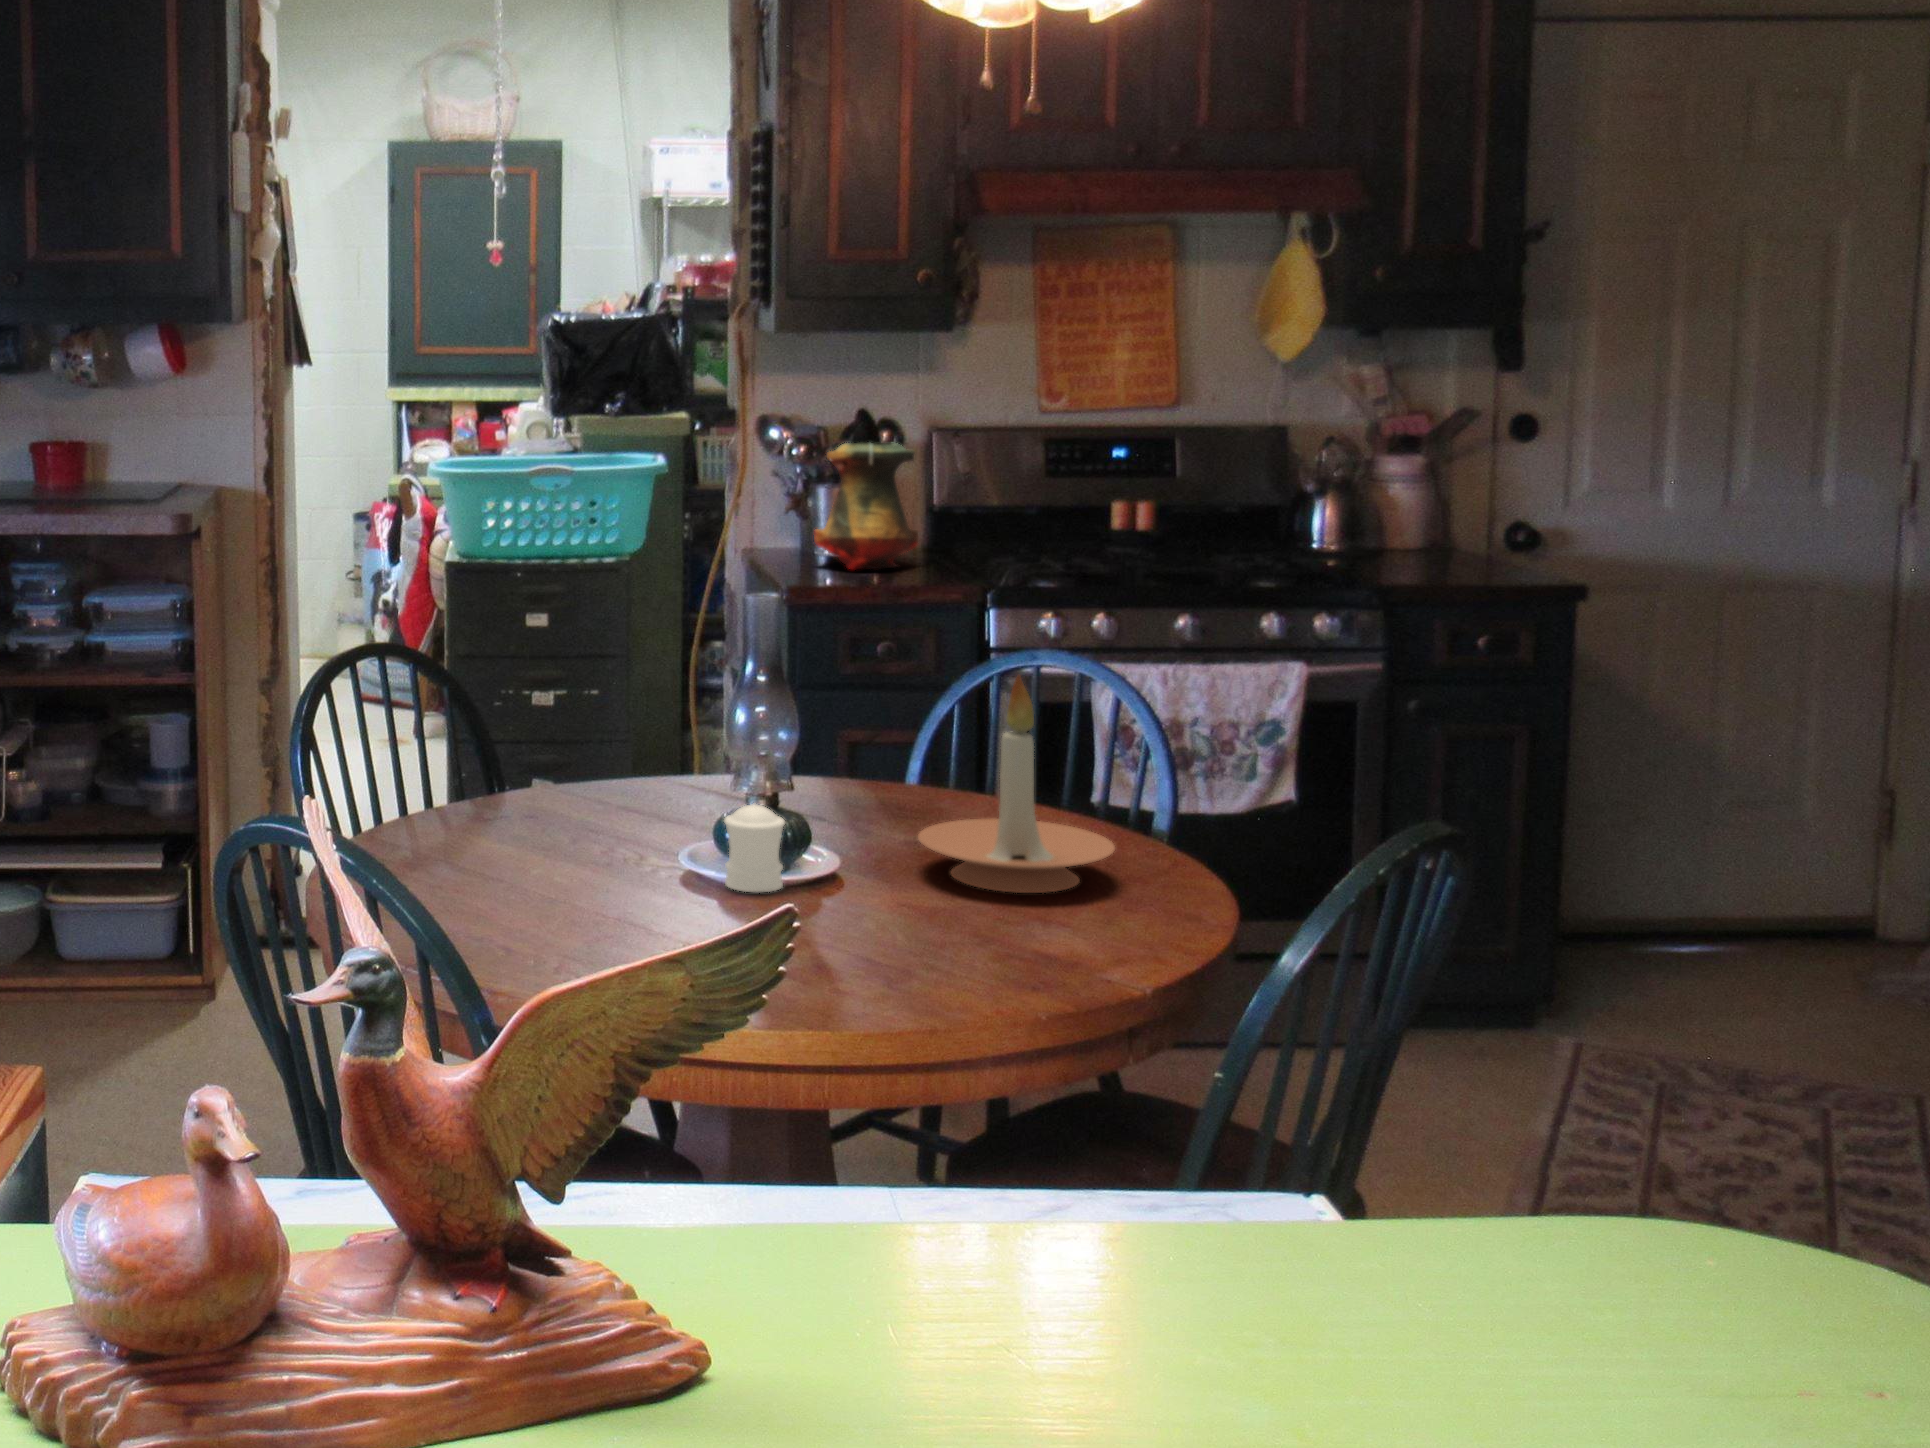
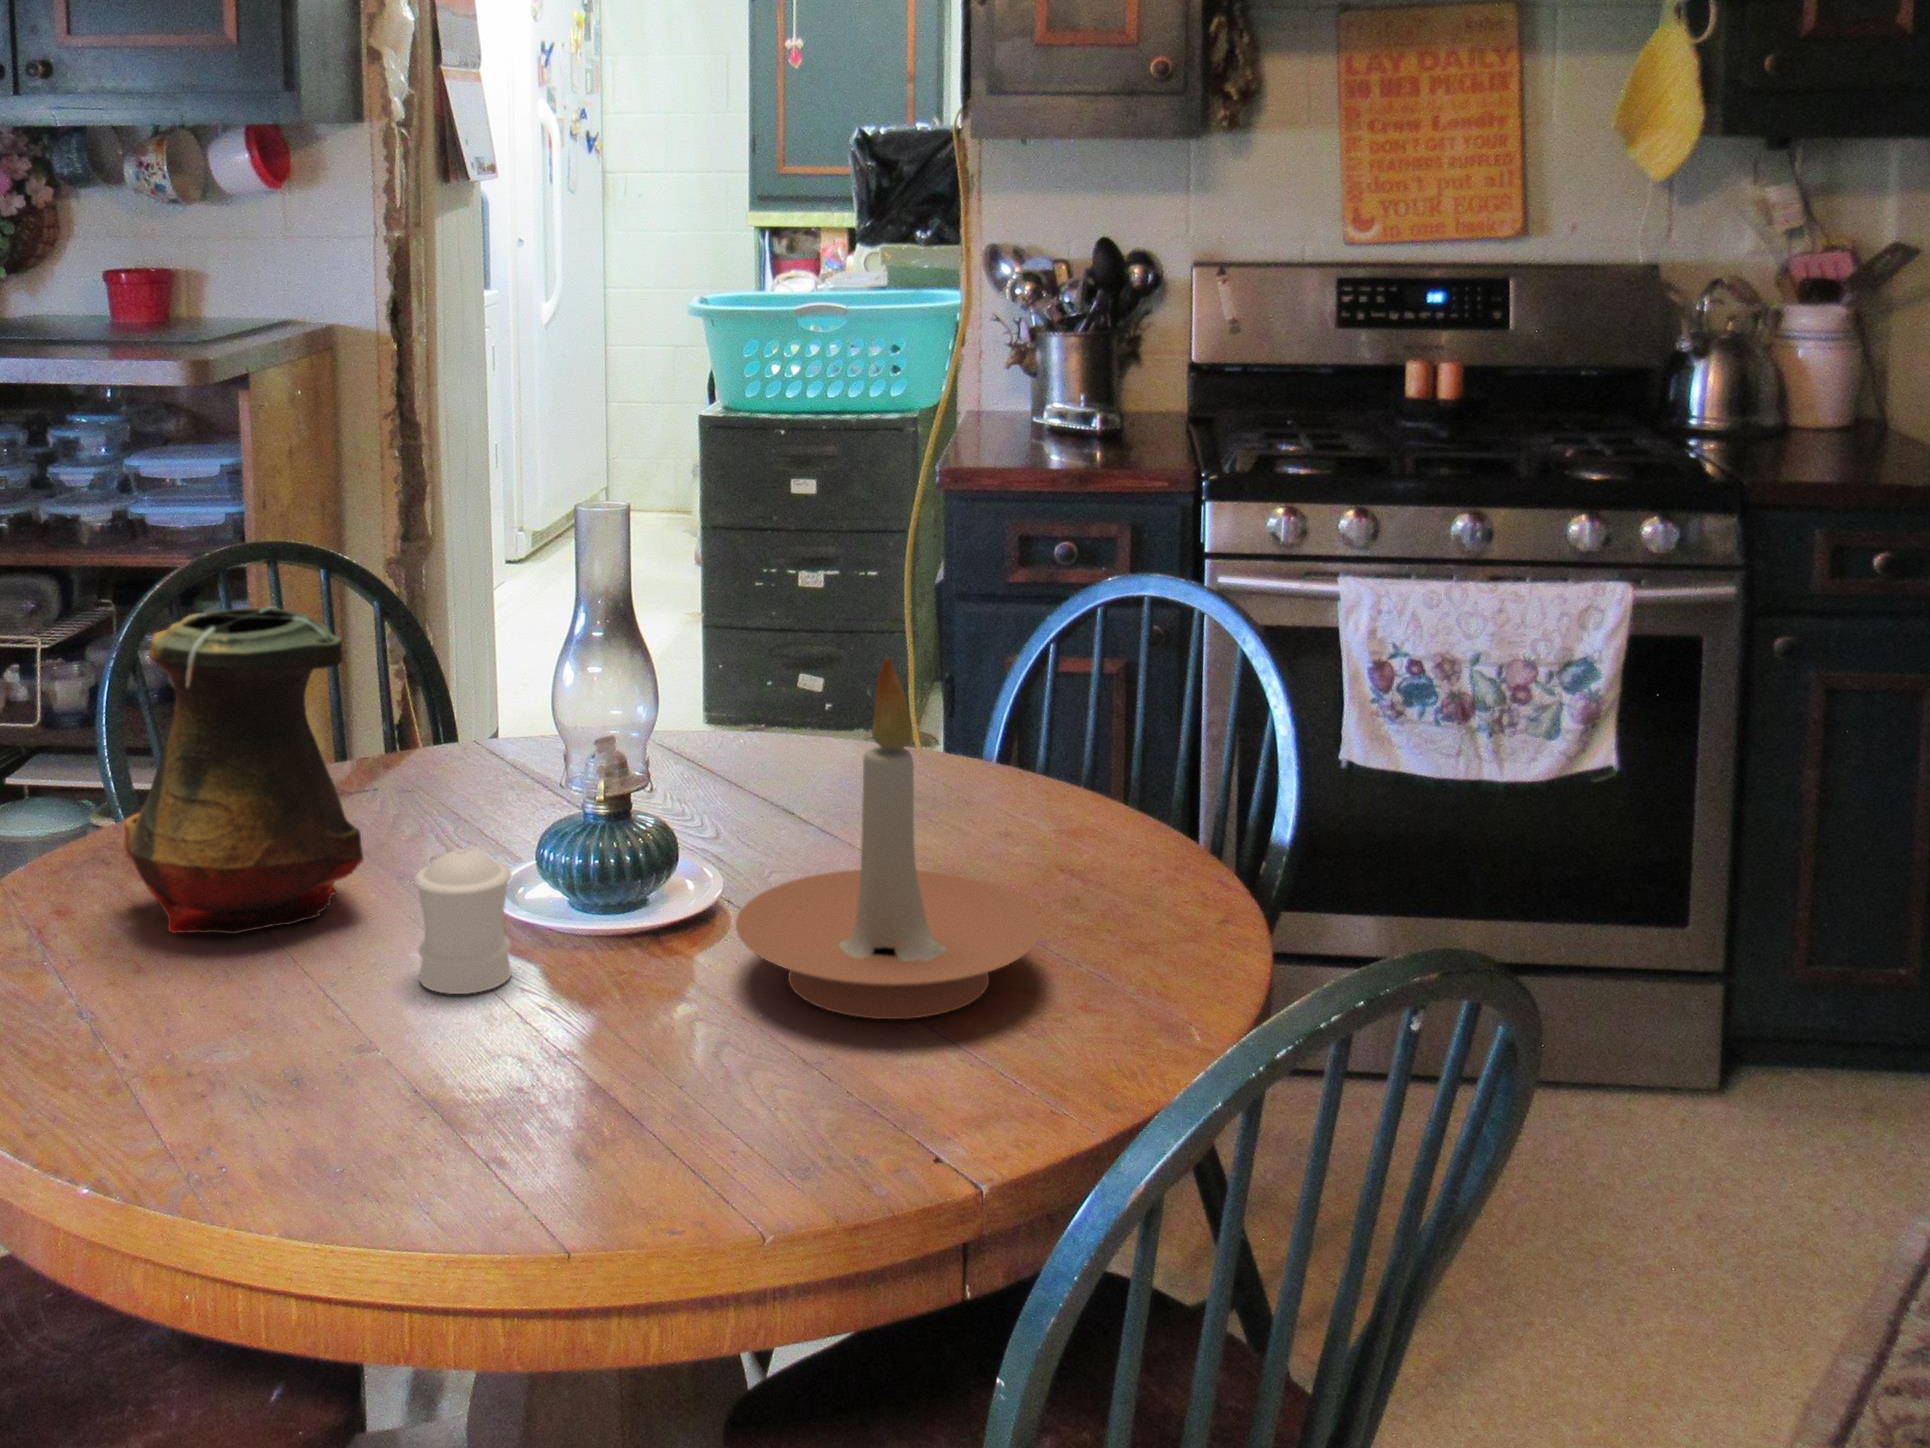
vase: present [814,442,918,569] -> present [124,606,363,934]

